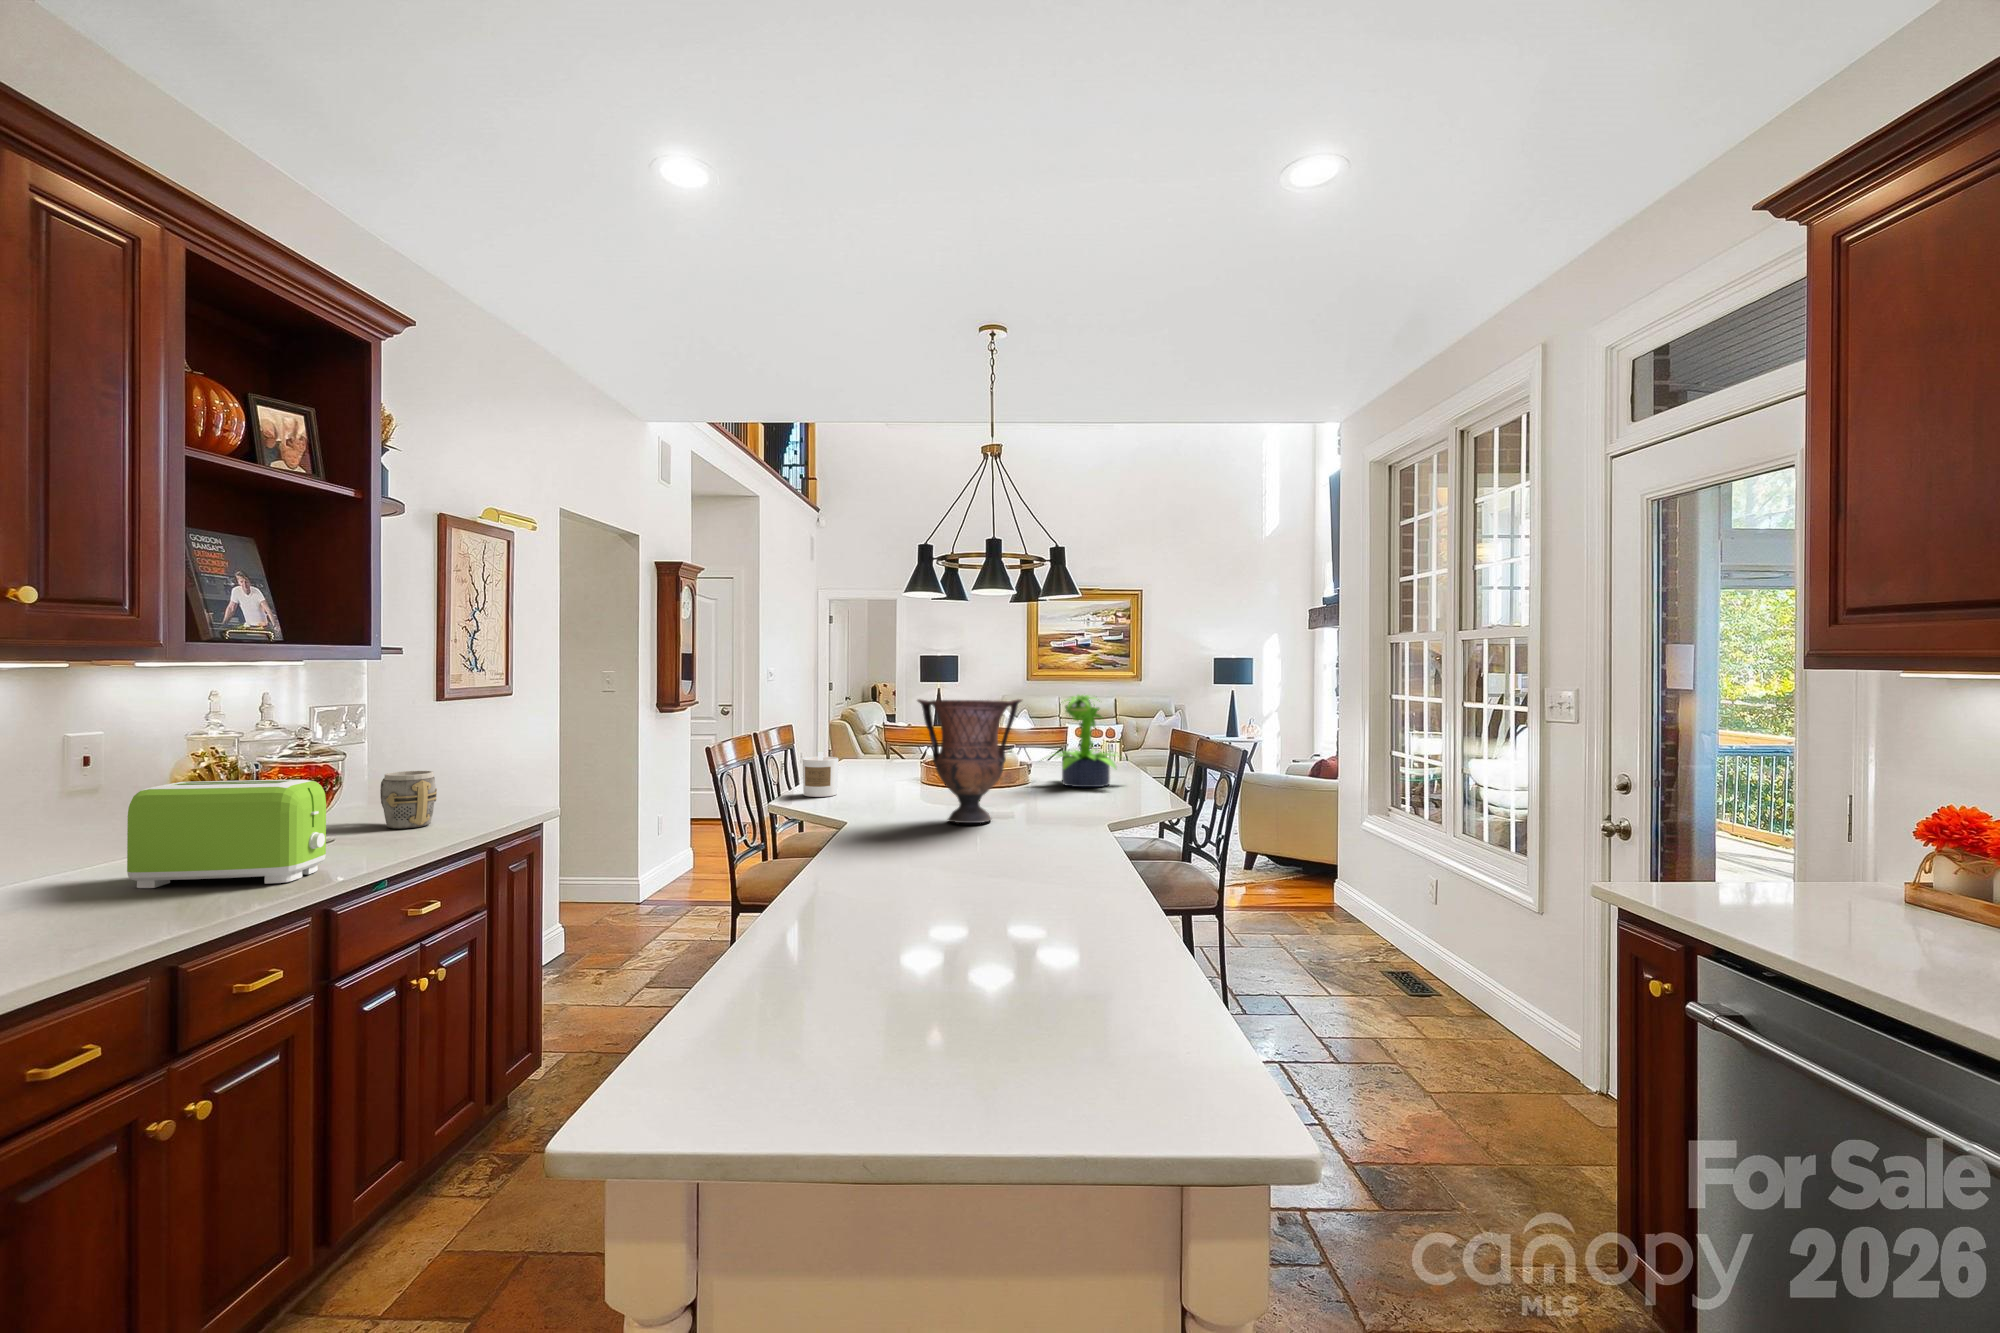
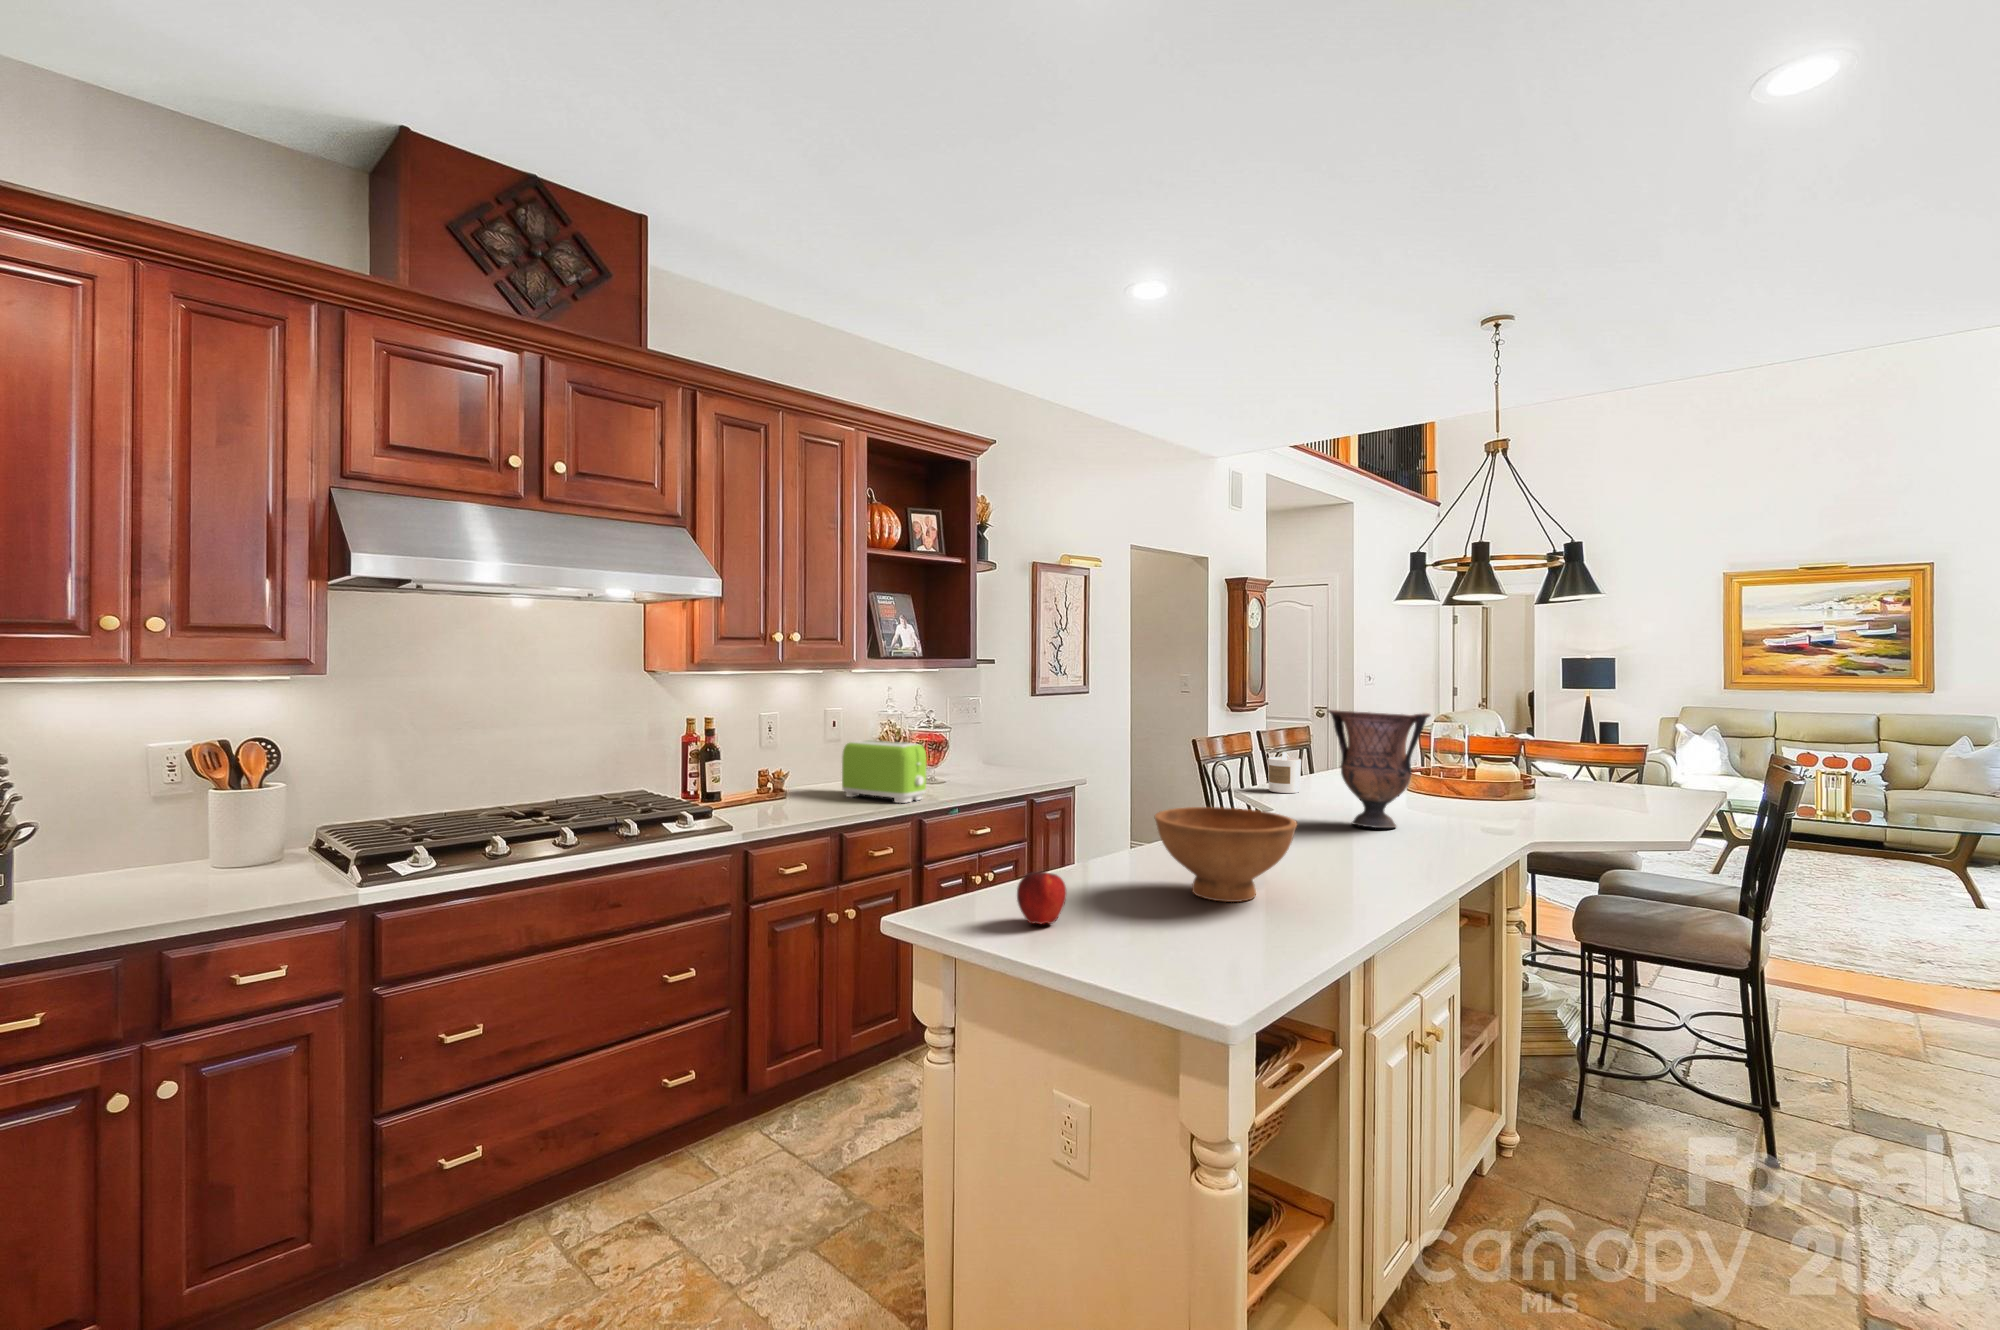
potted plant: present [1043,695,1116,787] -> none [1517,711,1637,815]
mug: present [380,771,437,829] -> none [975,744,1006,782]
bowl: none [887,821,1066,946] -> present [1154,807,1297,902]
apple: none [790,964,870,1056] -> present [1017,871,1066,924]

